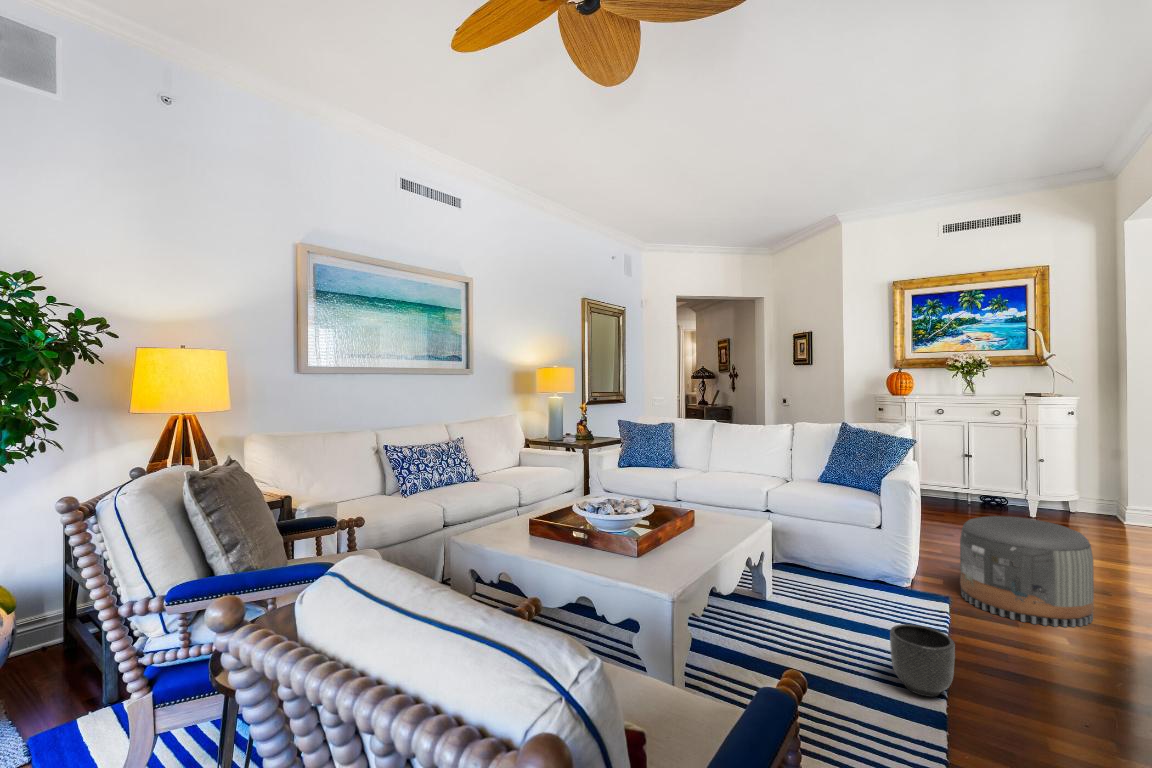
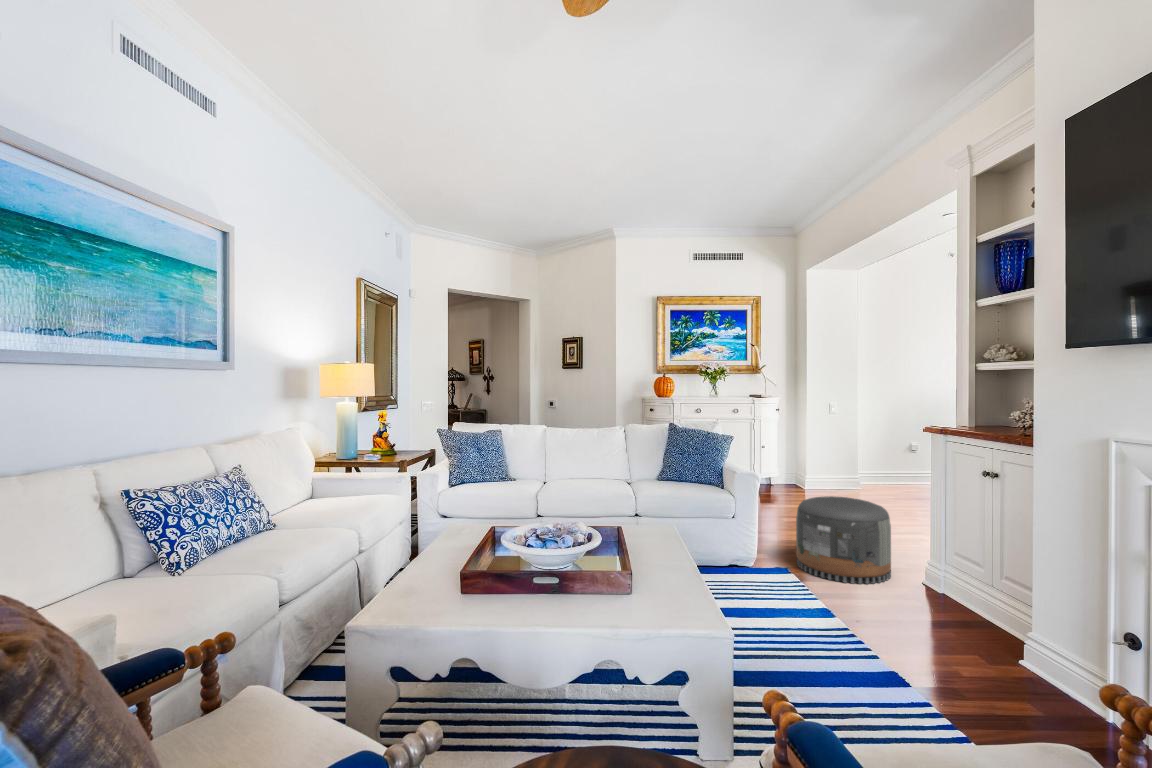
planter: present [890,624,955,697] -> none [858,611,918,679]

